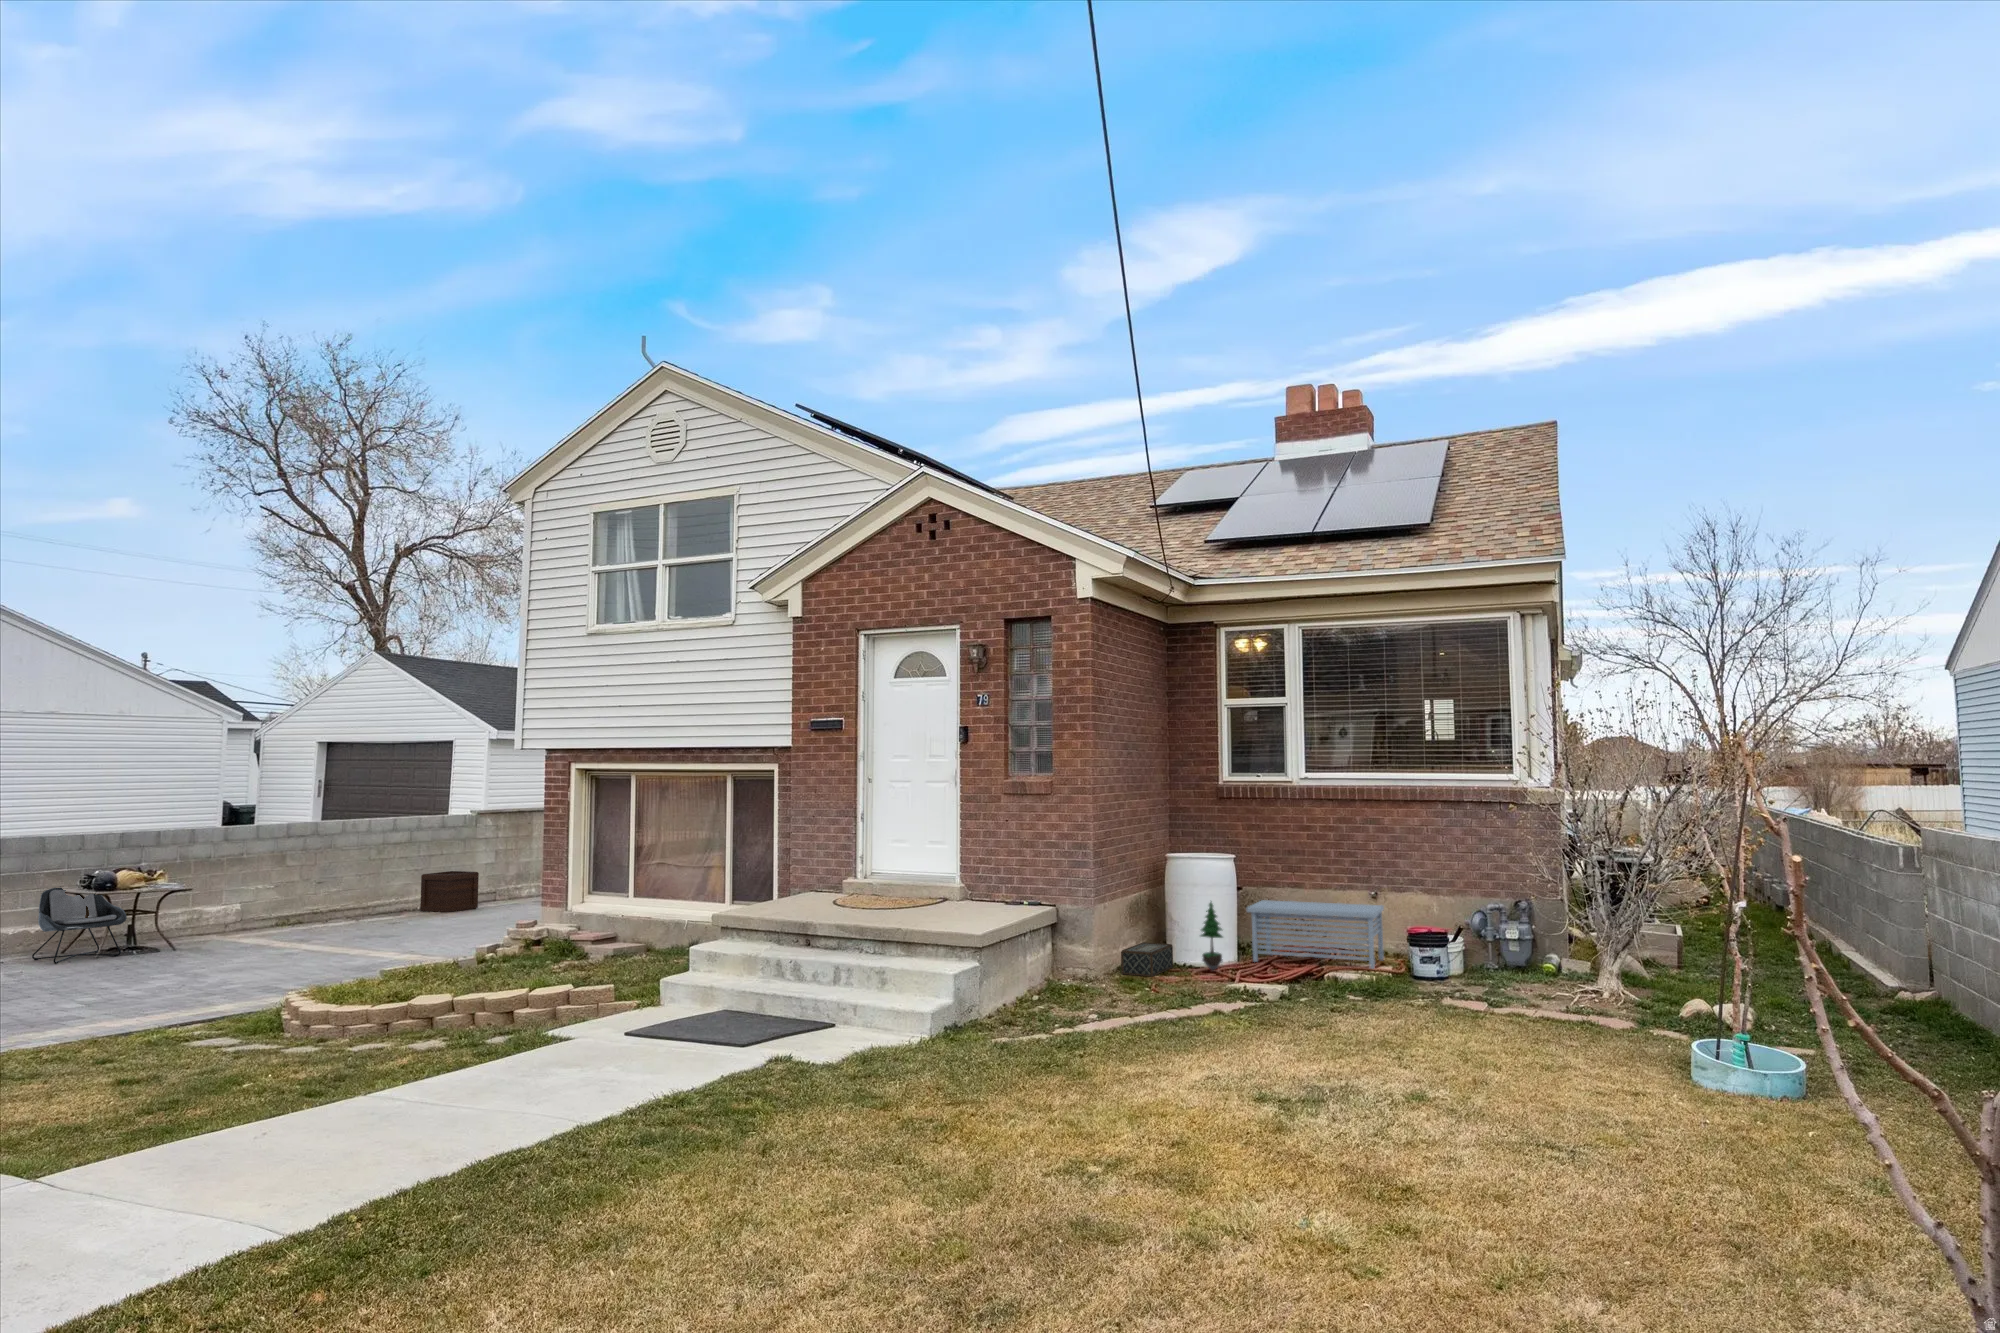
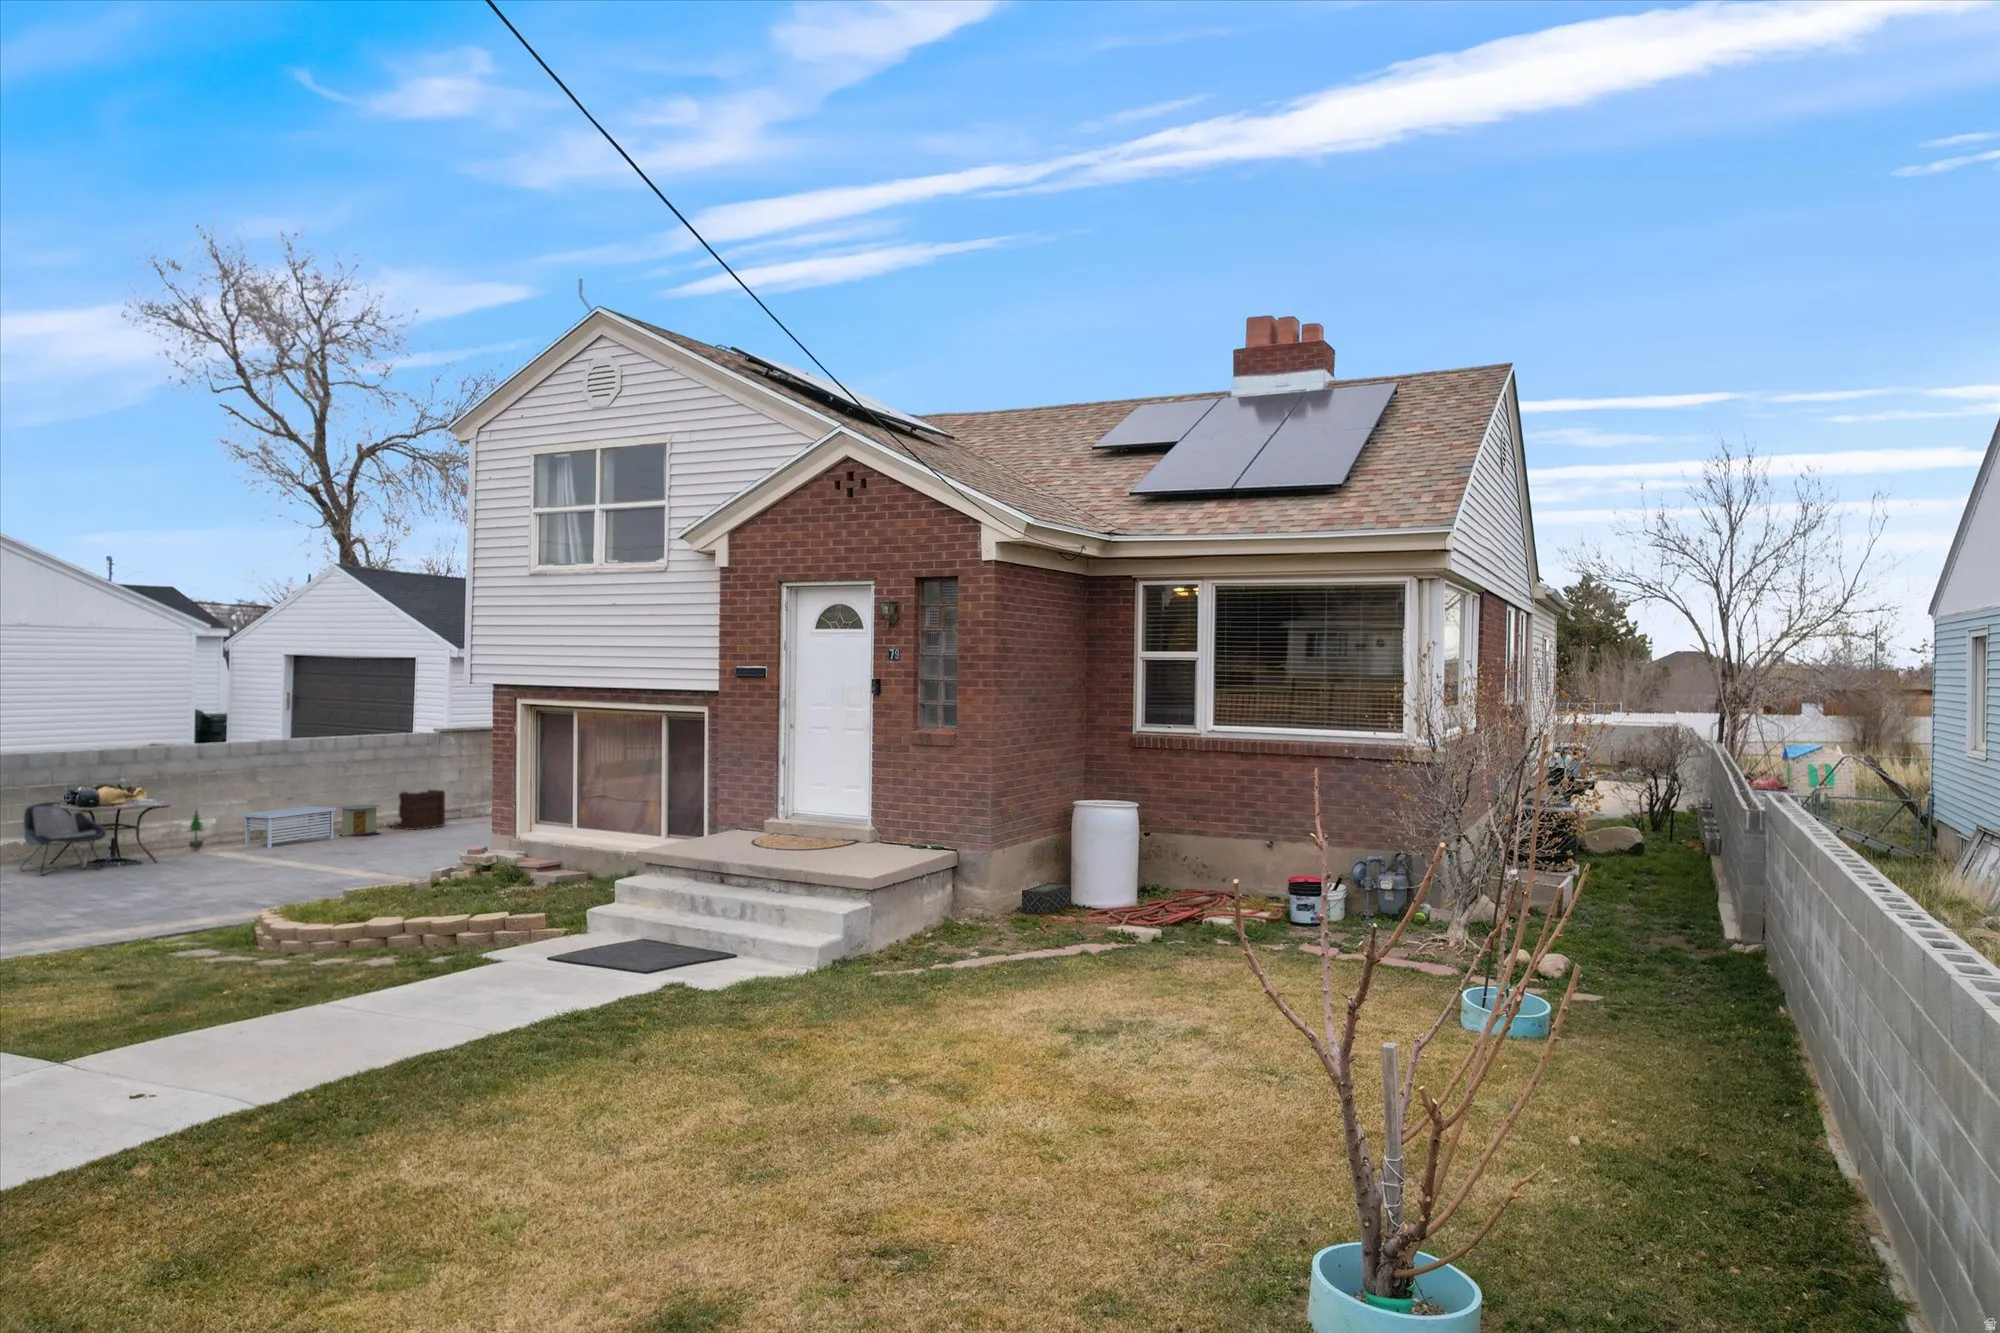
side table: none [369,887,413,921] -> present [338,805,380,837]
storage bench: present [1247,900,1384,969] -> present [241,806,336,848]
potted tree: present [1200,902,1223,970] -> present [188,811,203,851]

